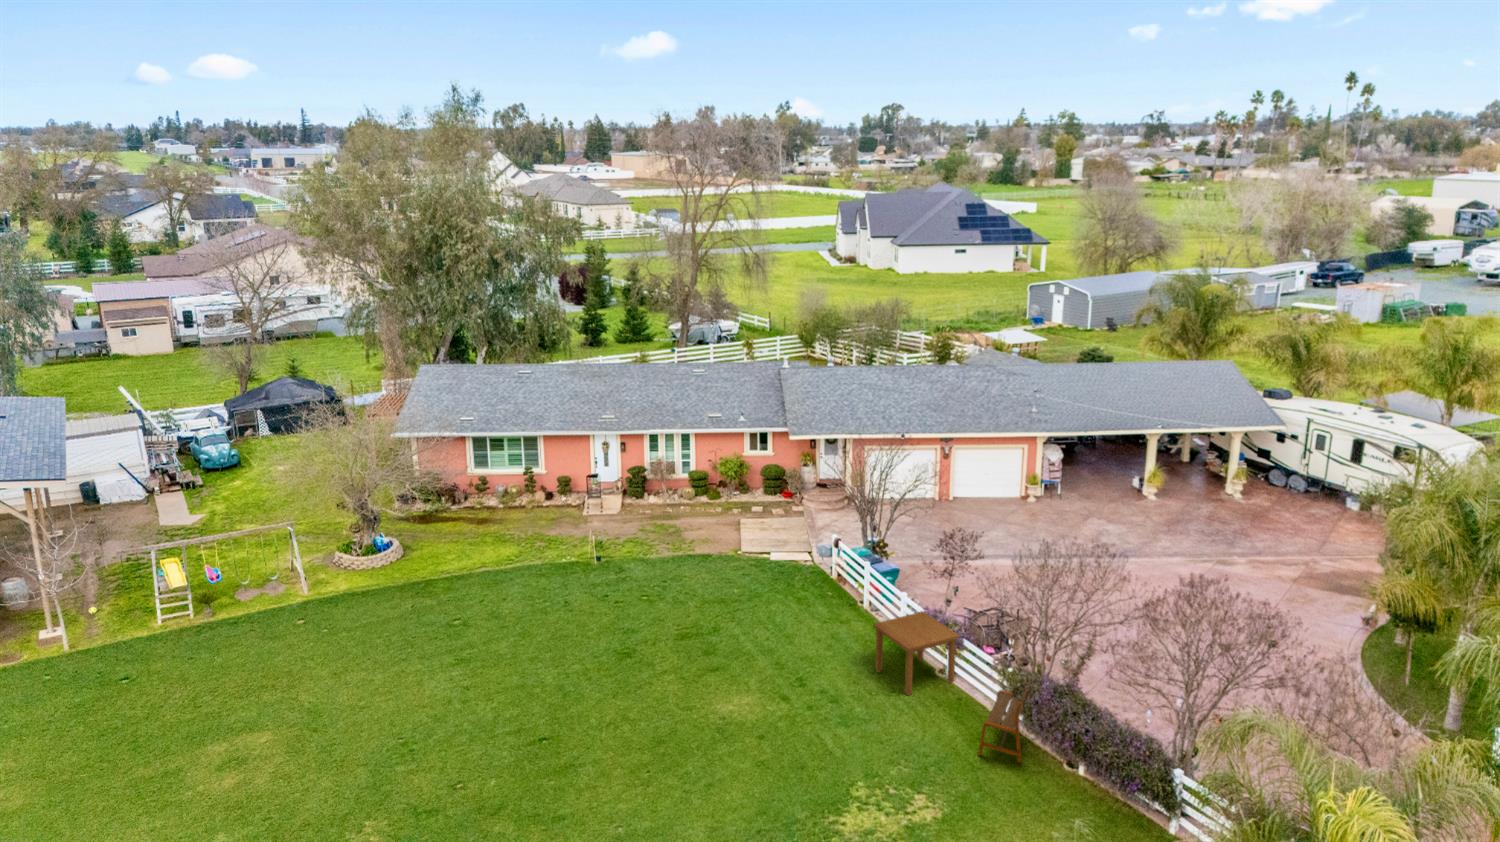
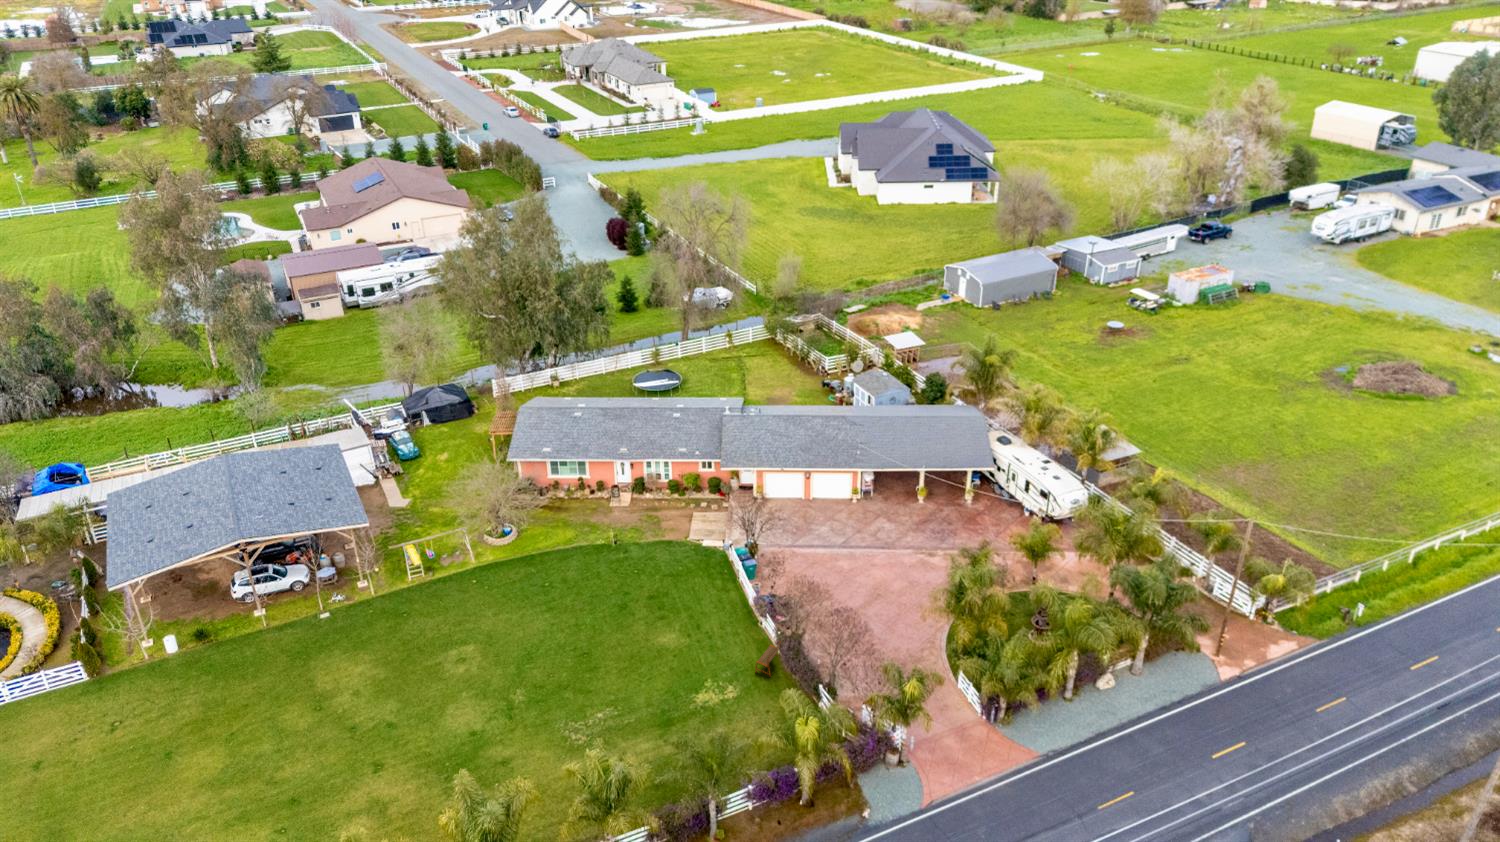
dining table: present [873,612,959,695] -> none [727,600,761,640]

